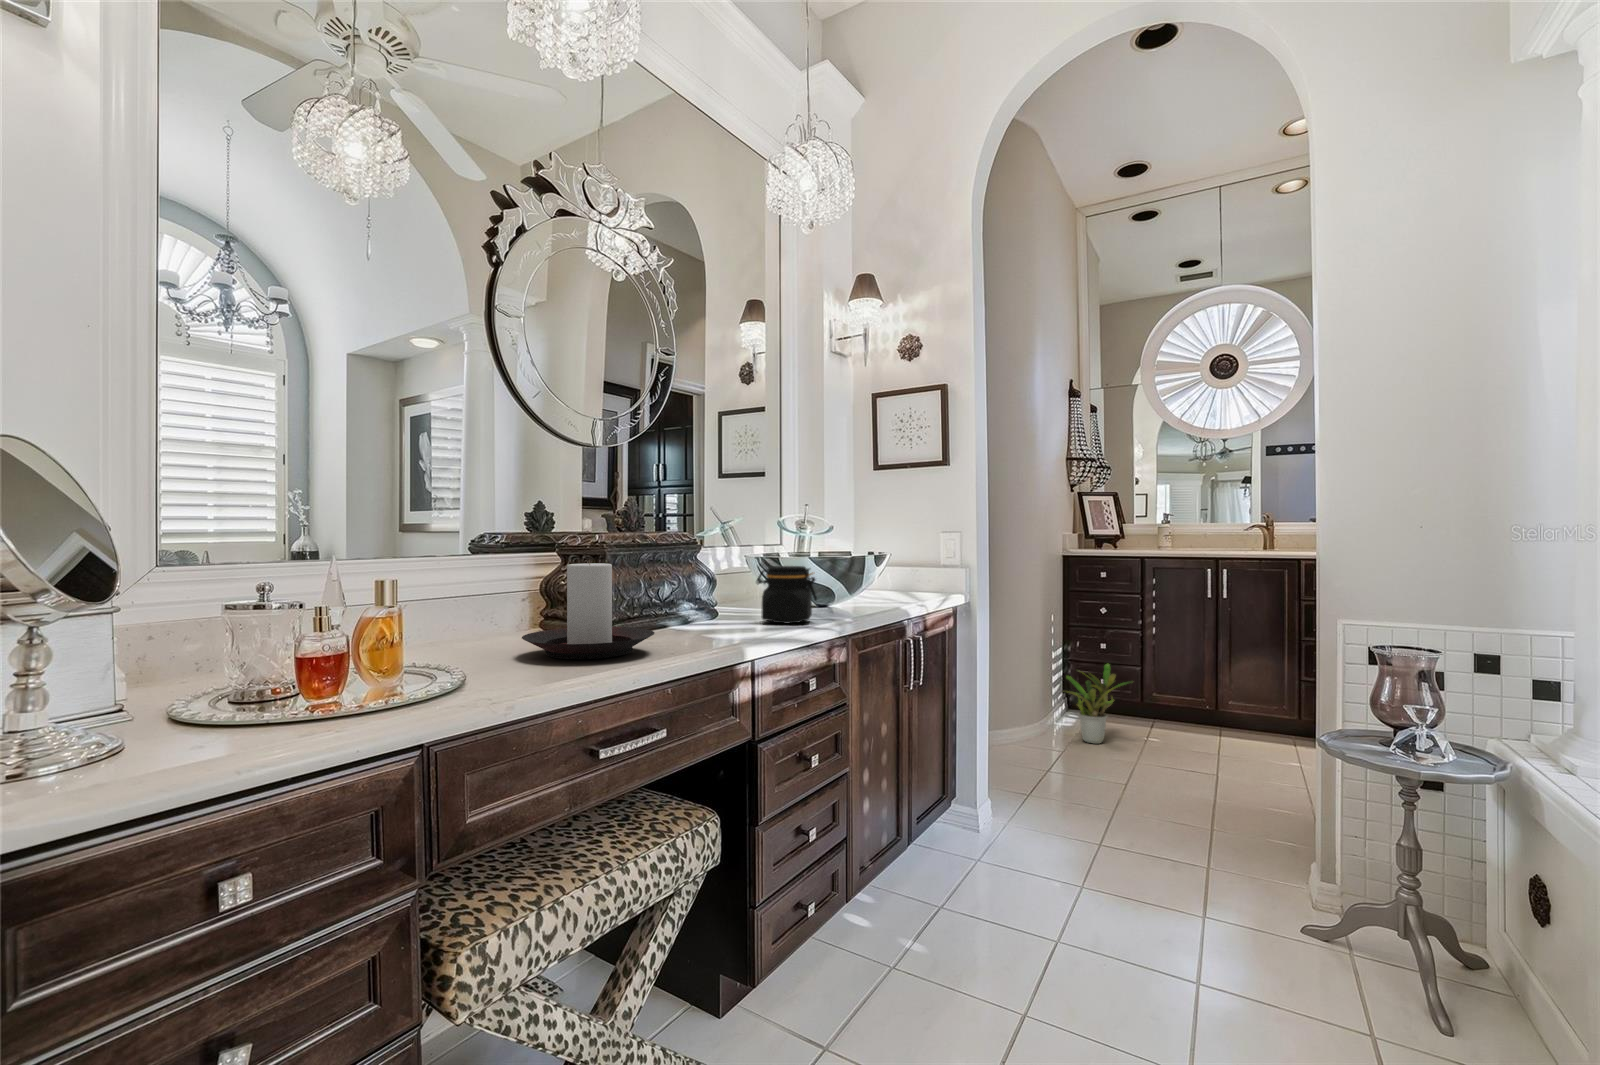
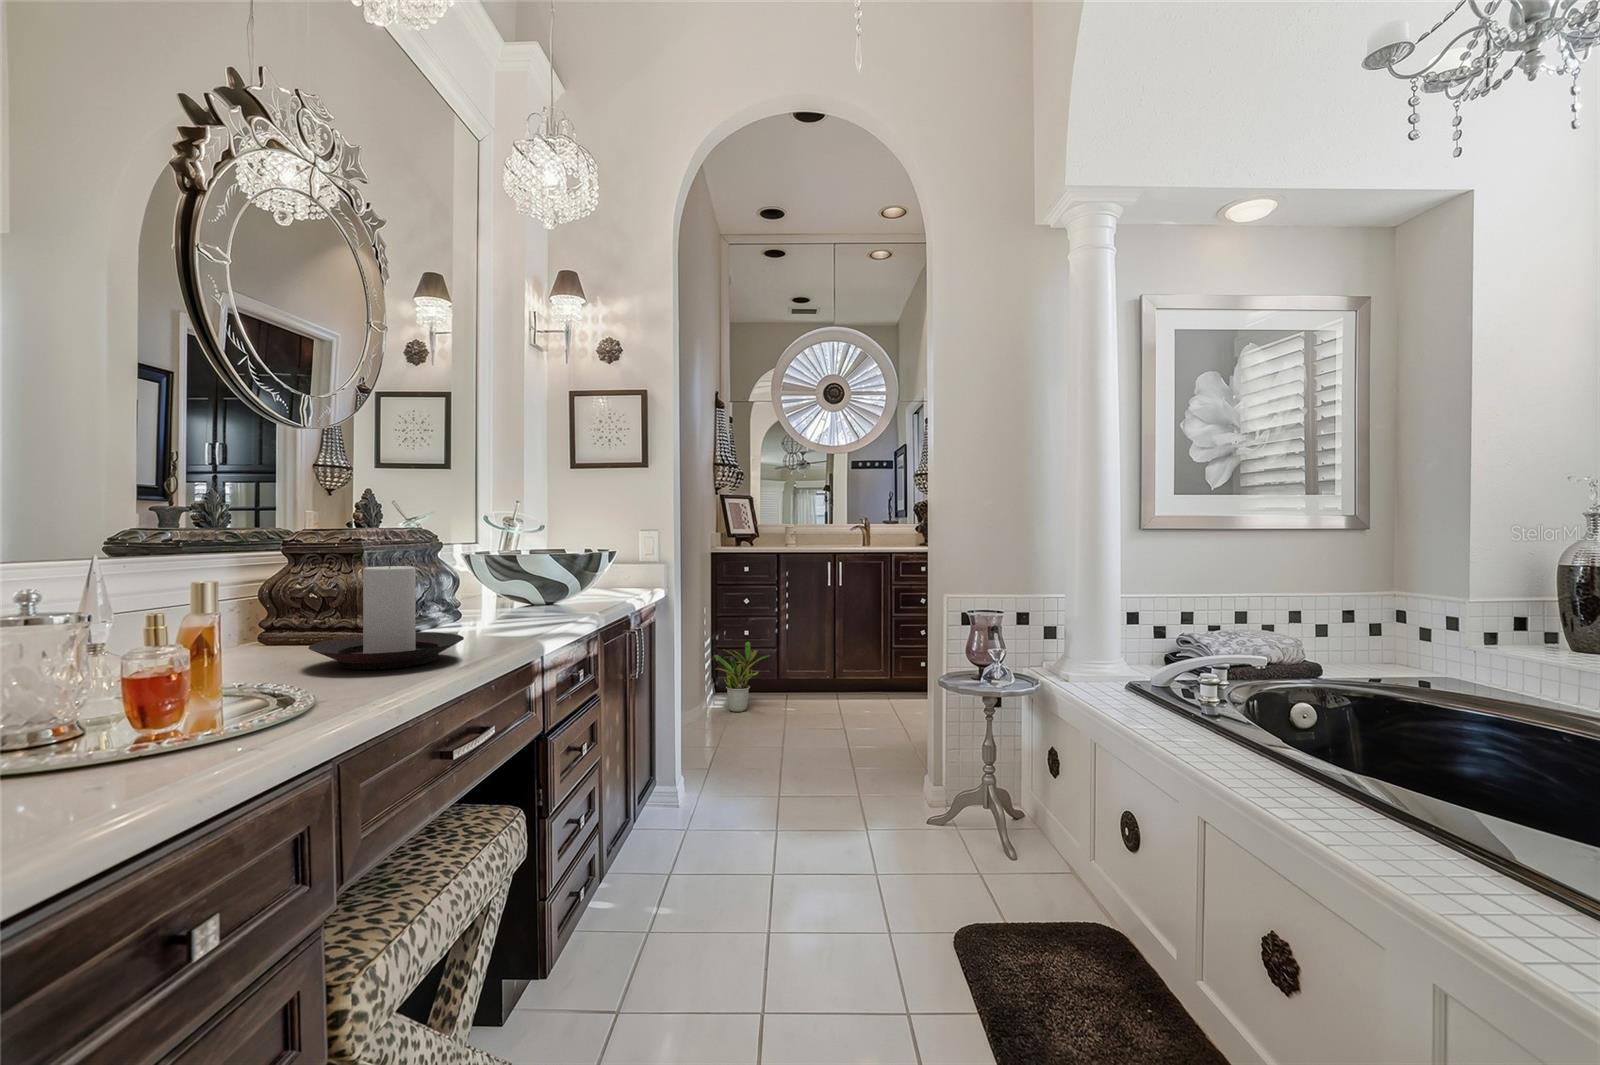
jar: present [757,566,817,623] -> none [503,564,567,621]

